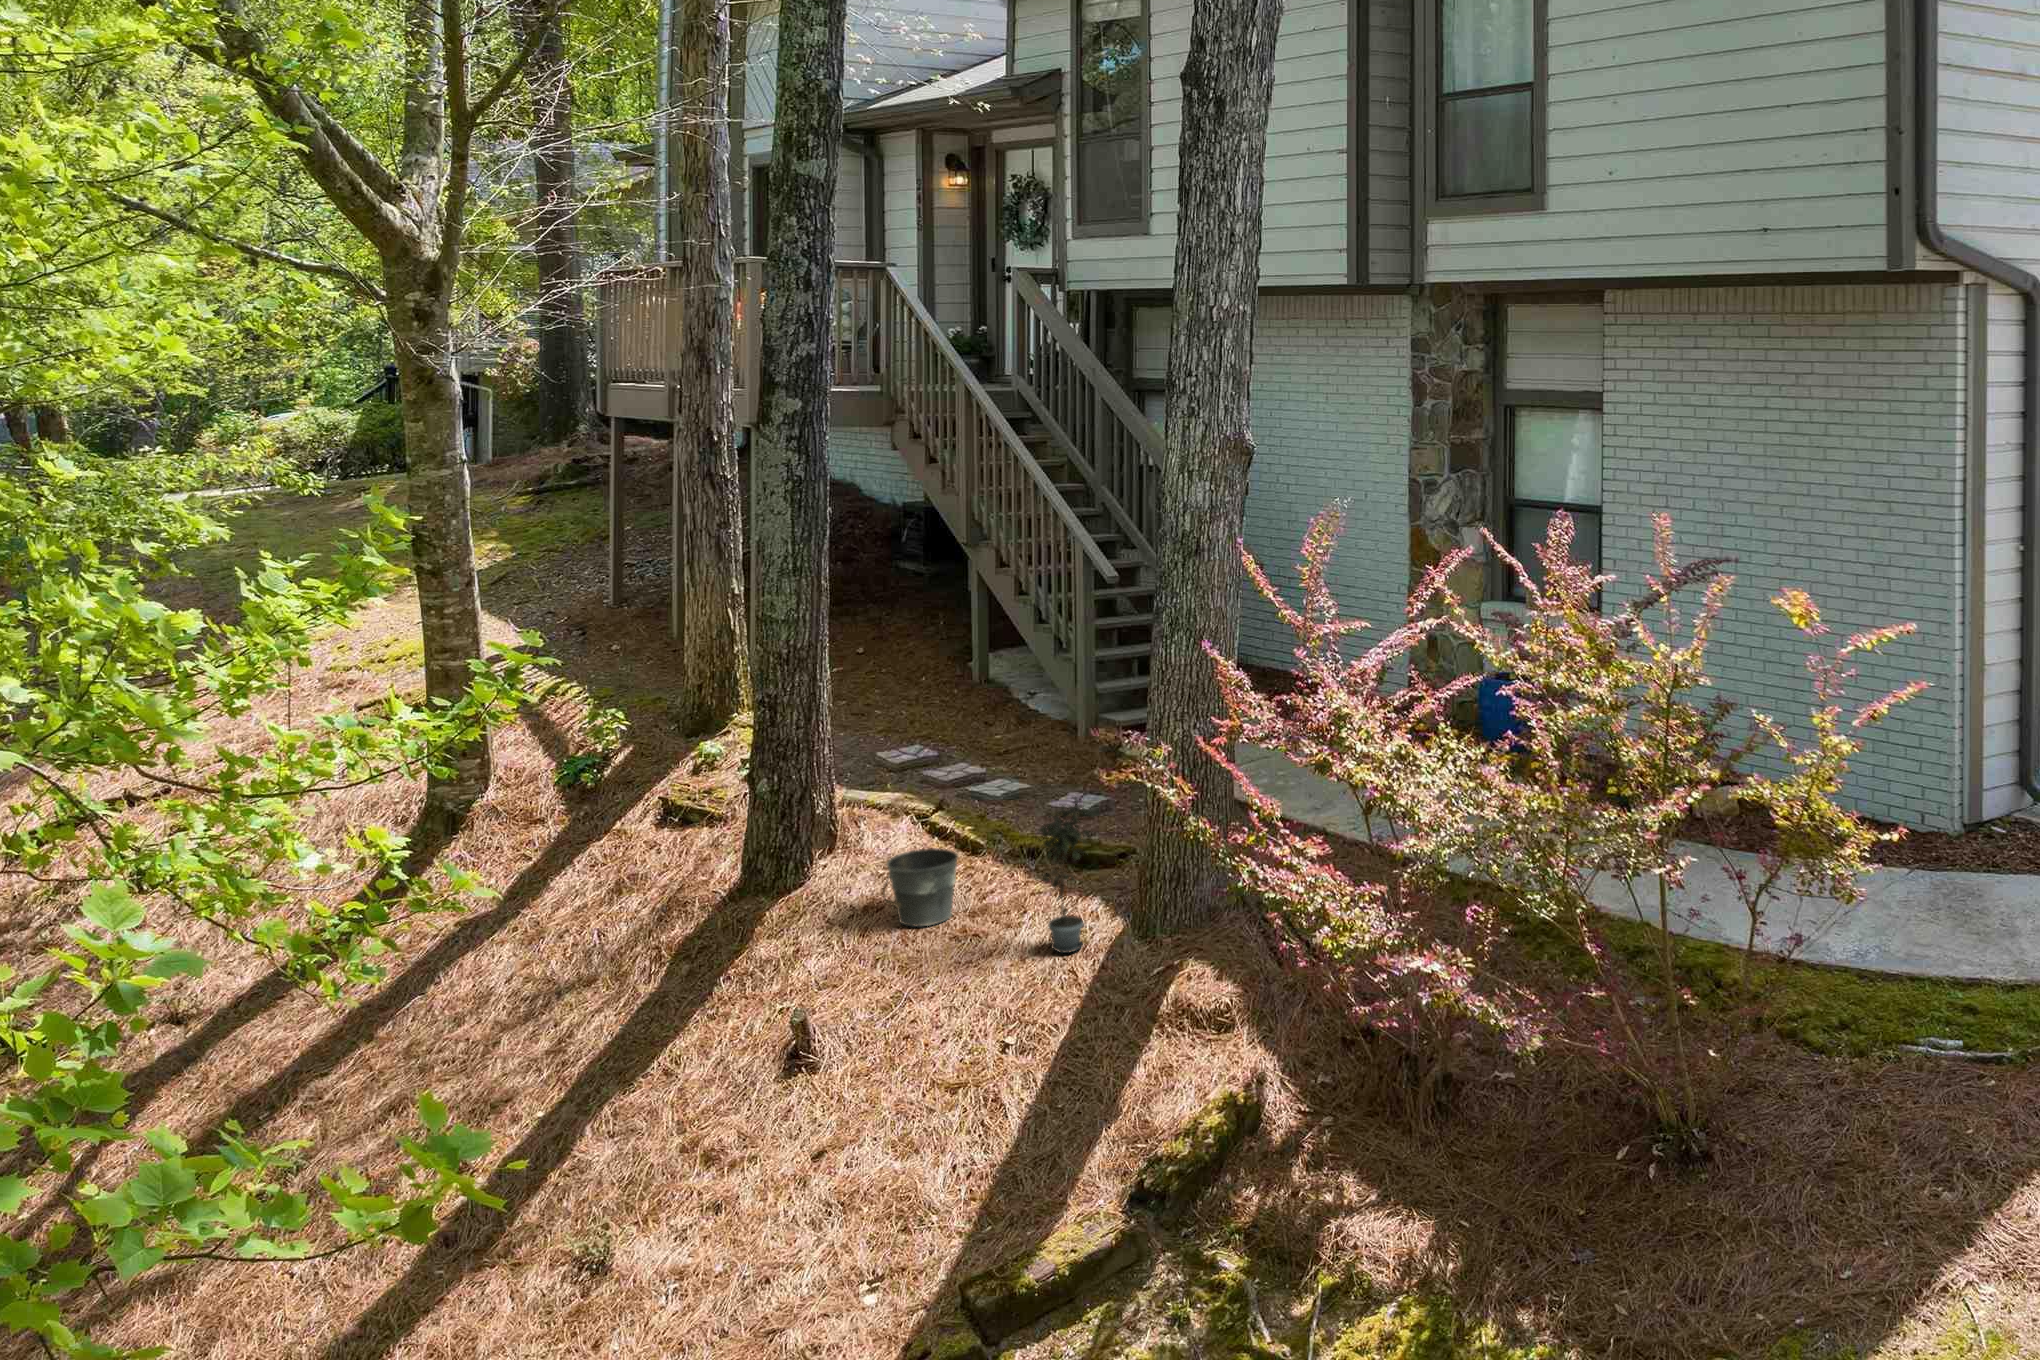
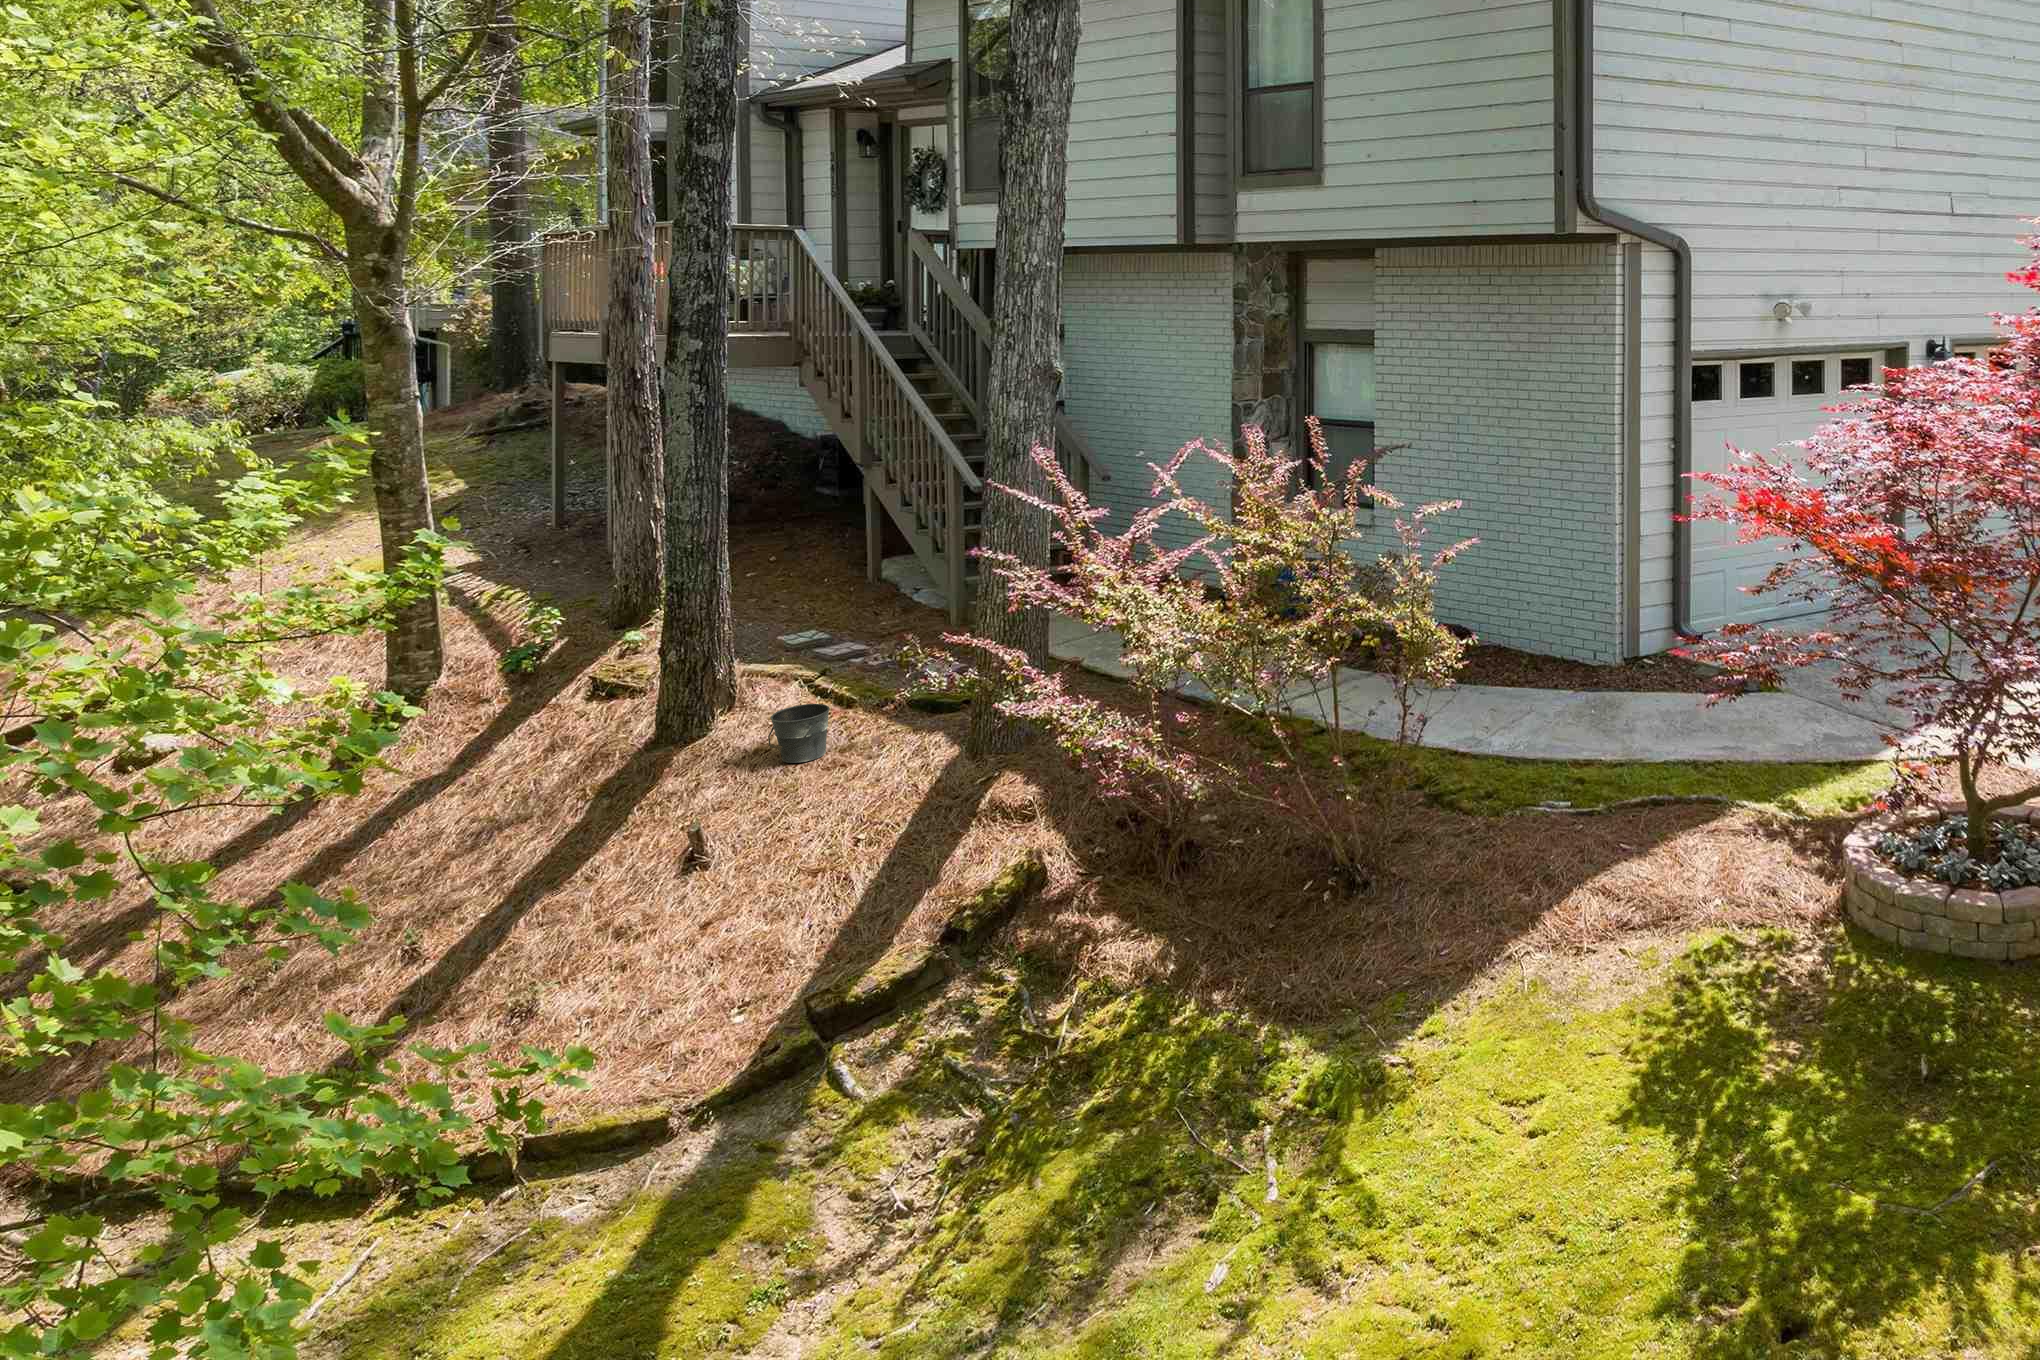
potted plant: present [1039,797,1094,953] -> none [881,659,932,775]

